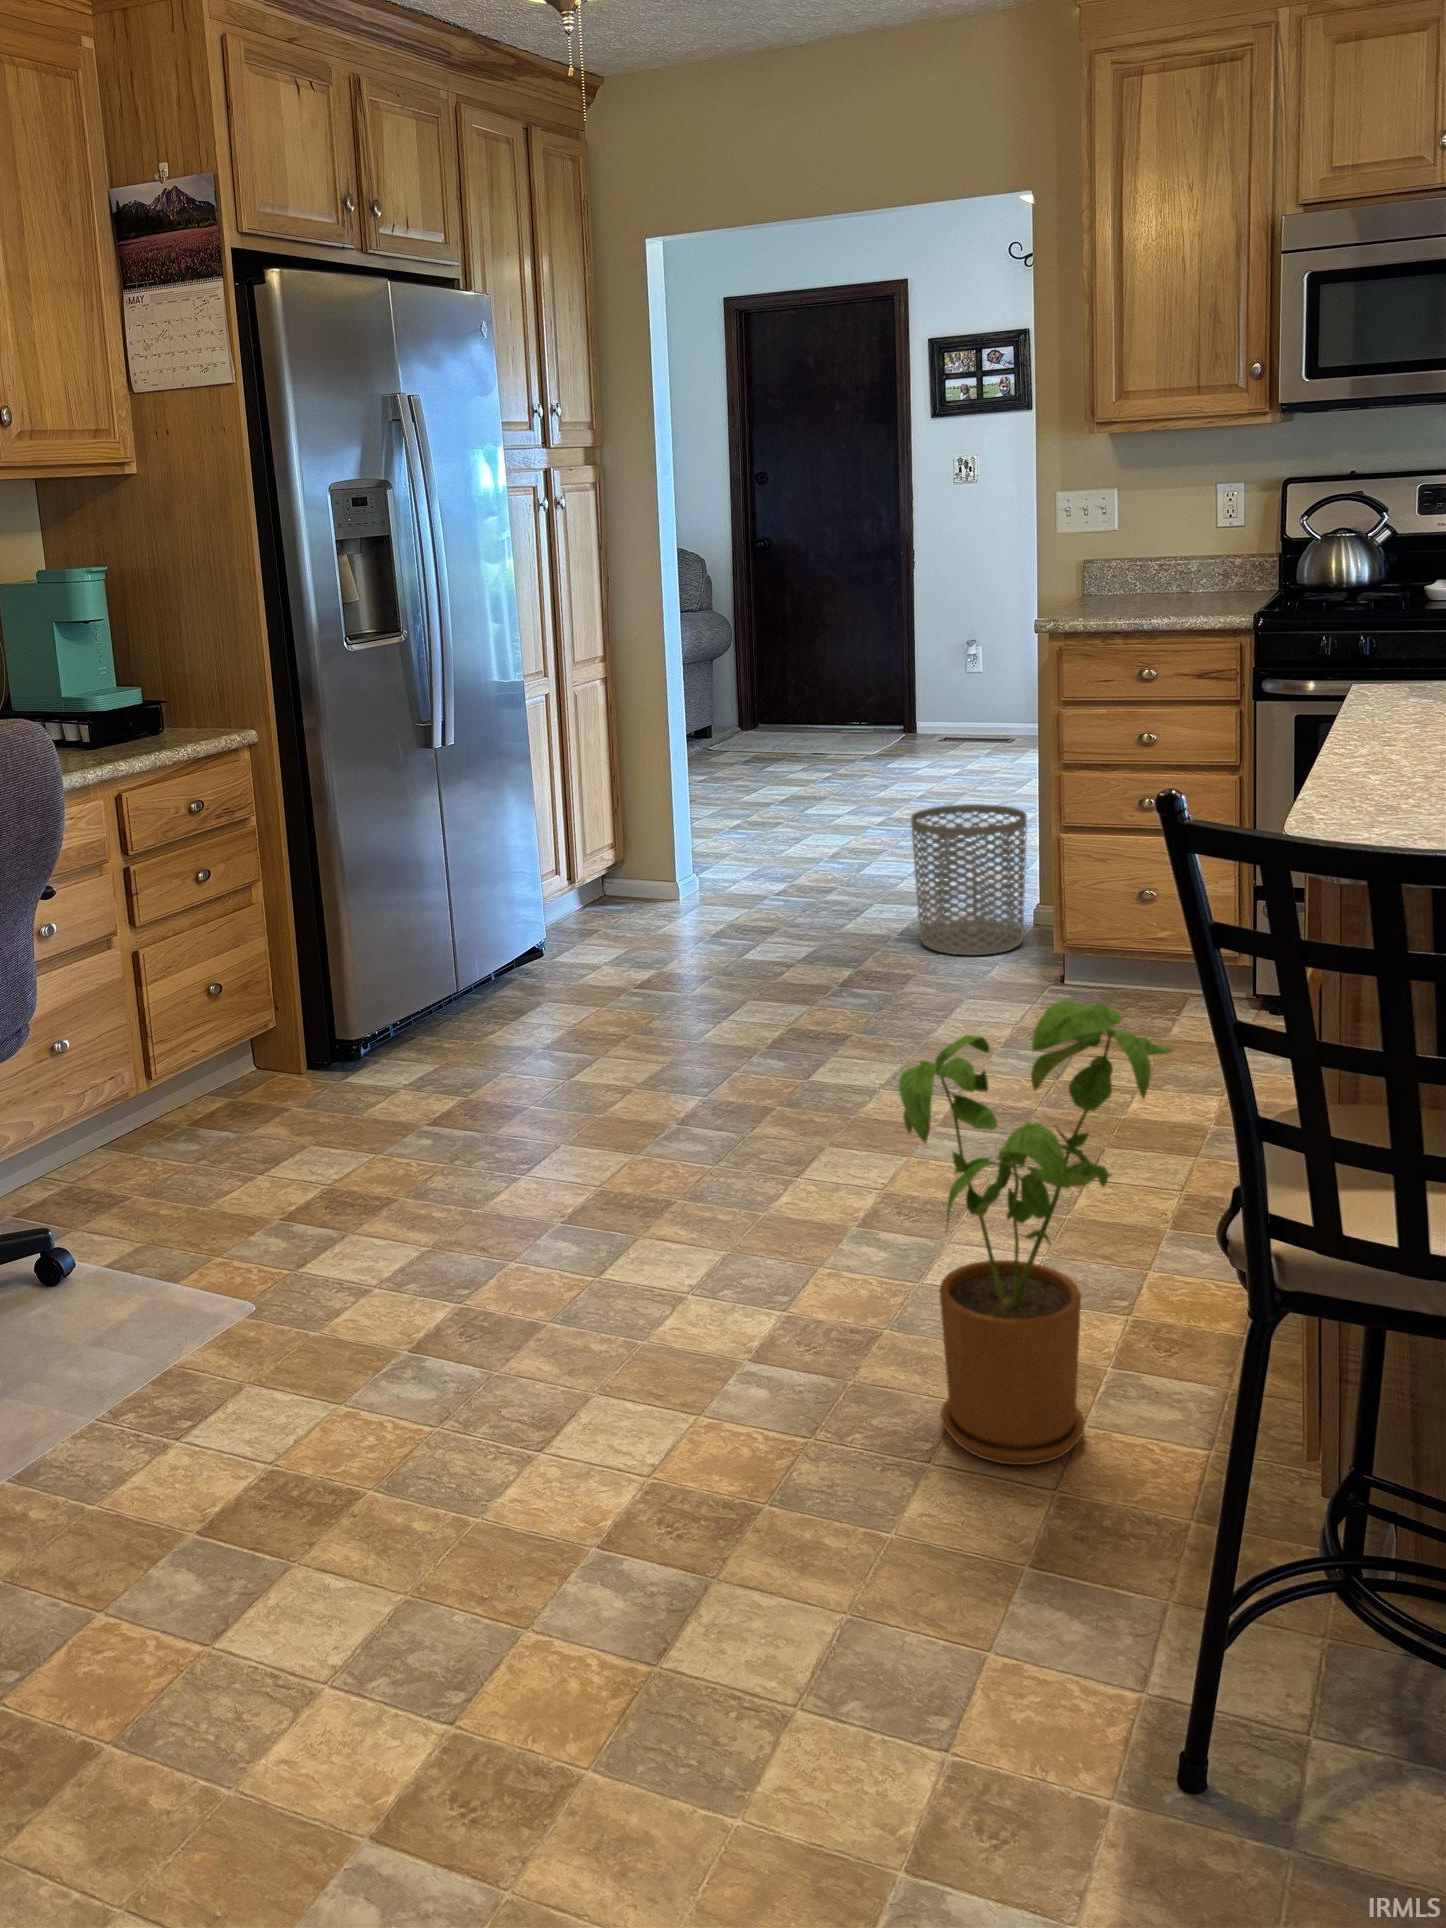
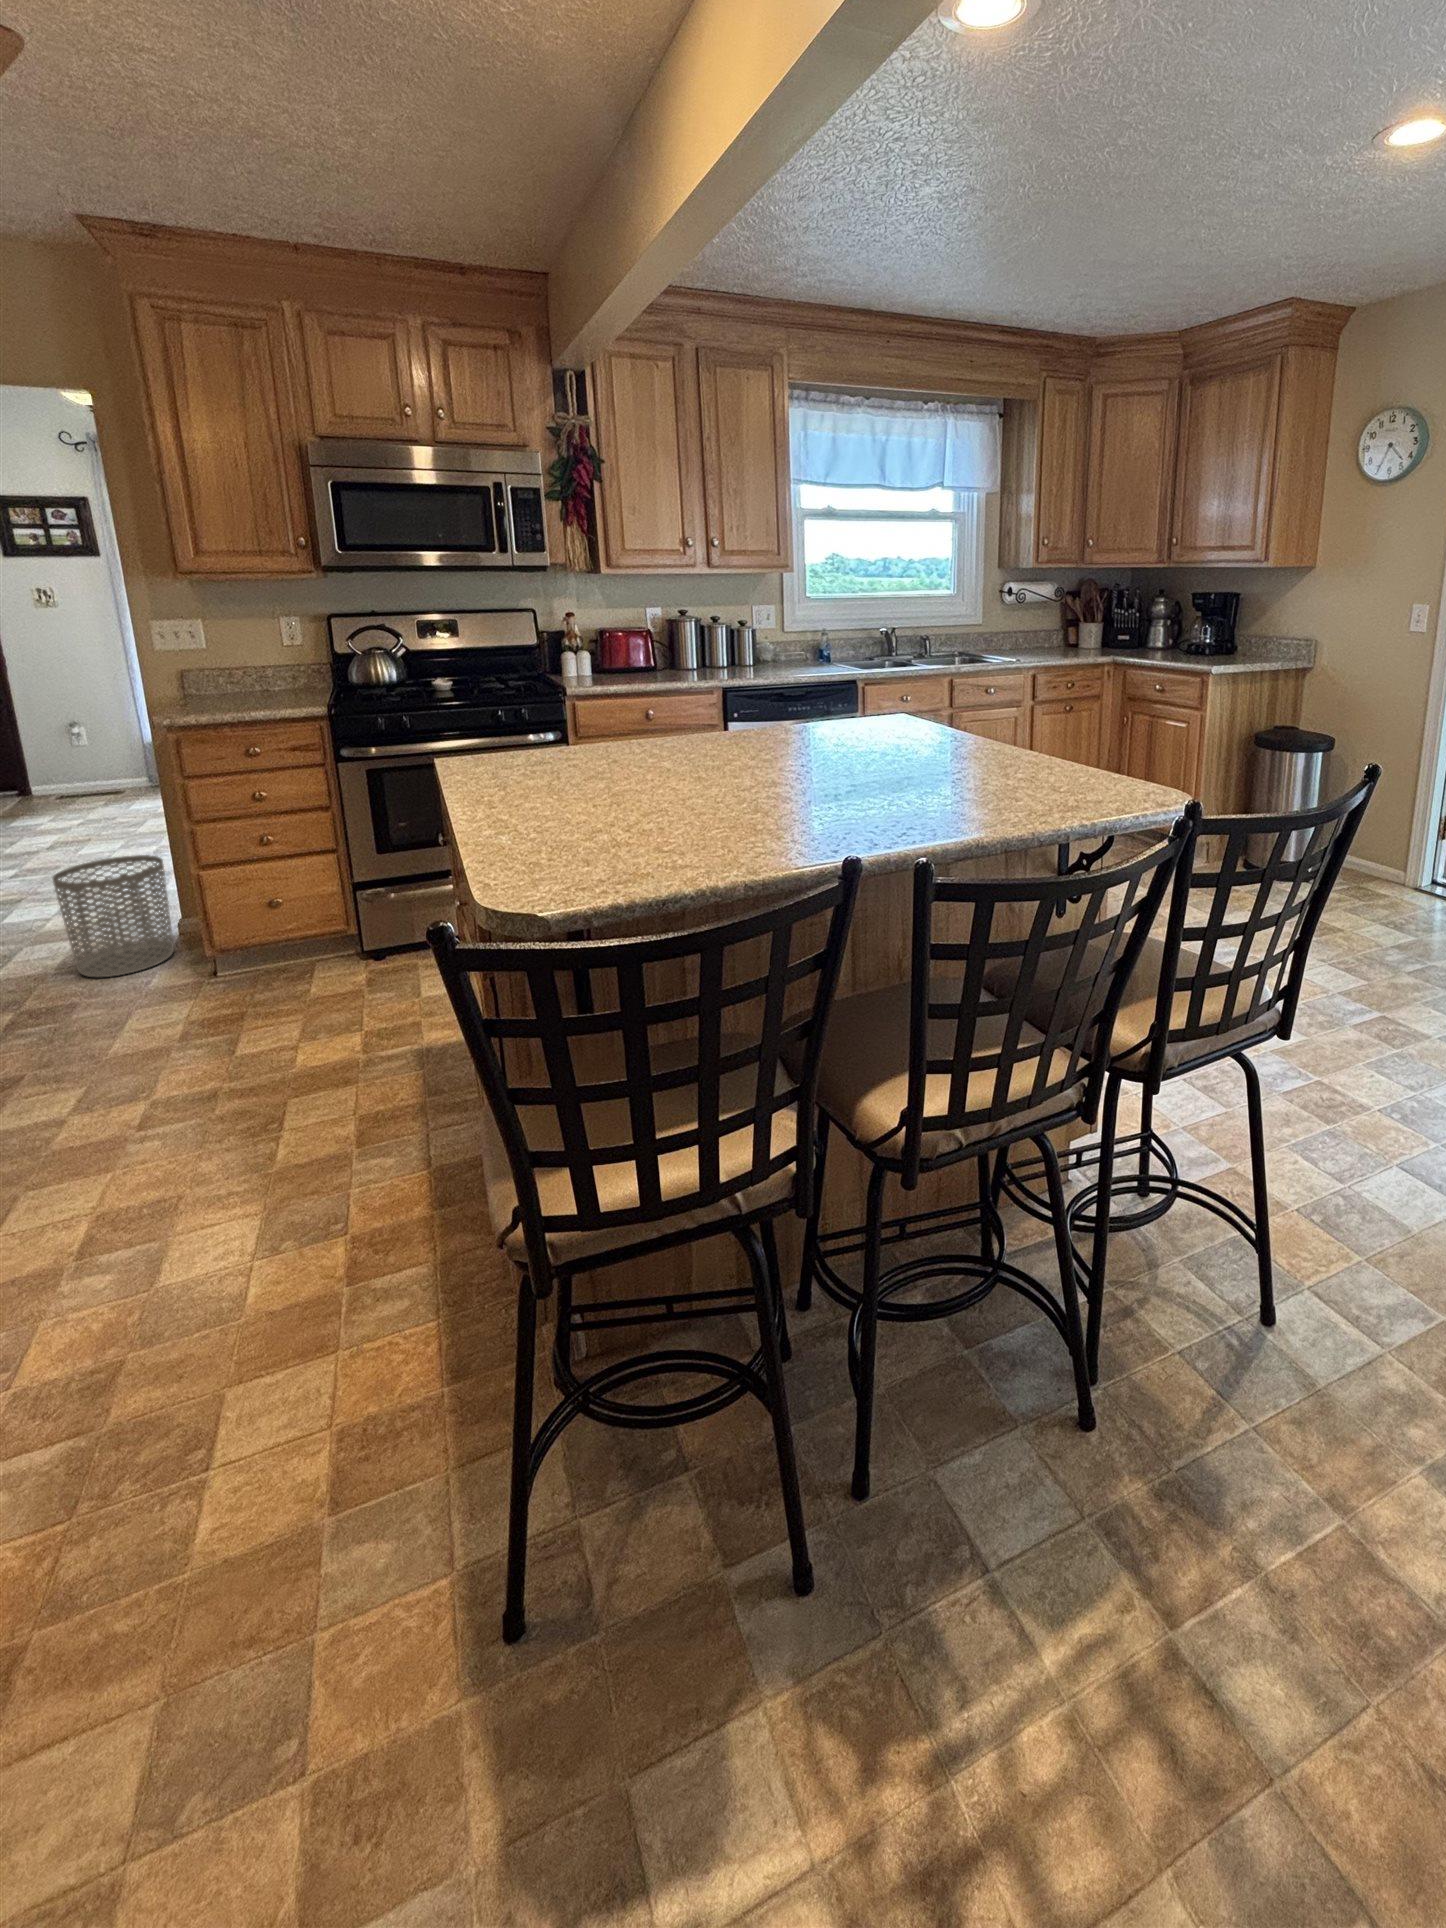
house plant: present [899,1000,1174,1465] -> none [119,1035,370,1437]

